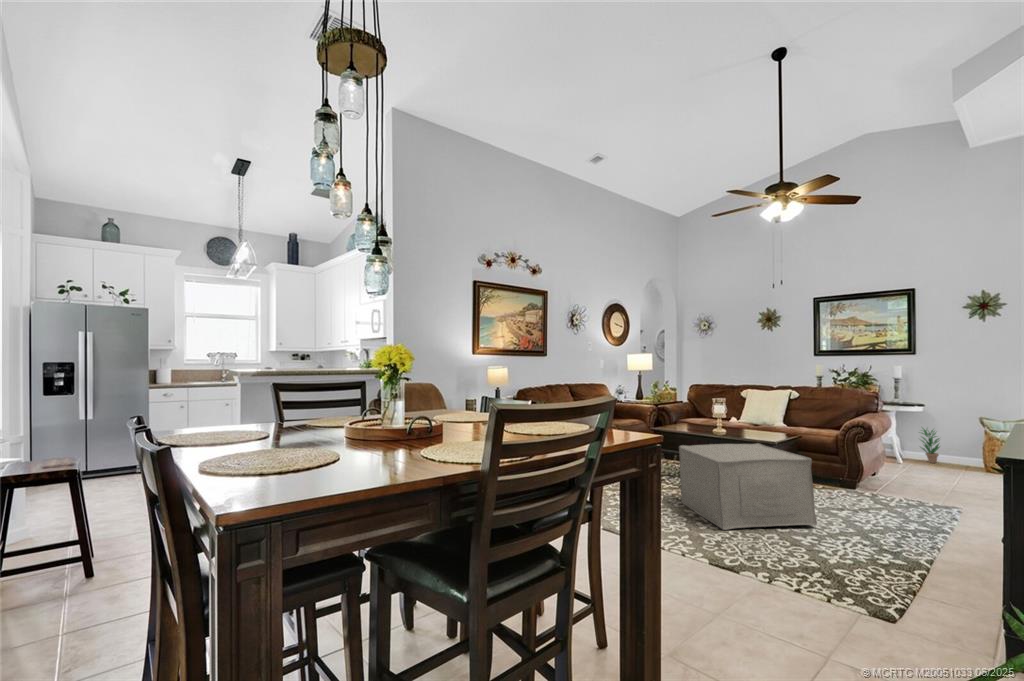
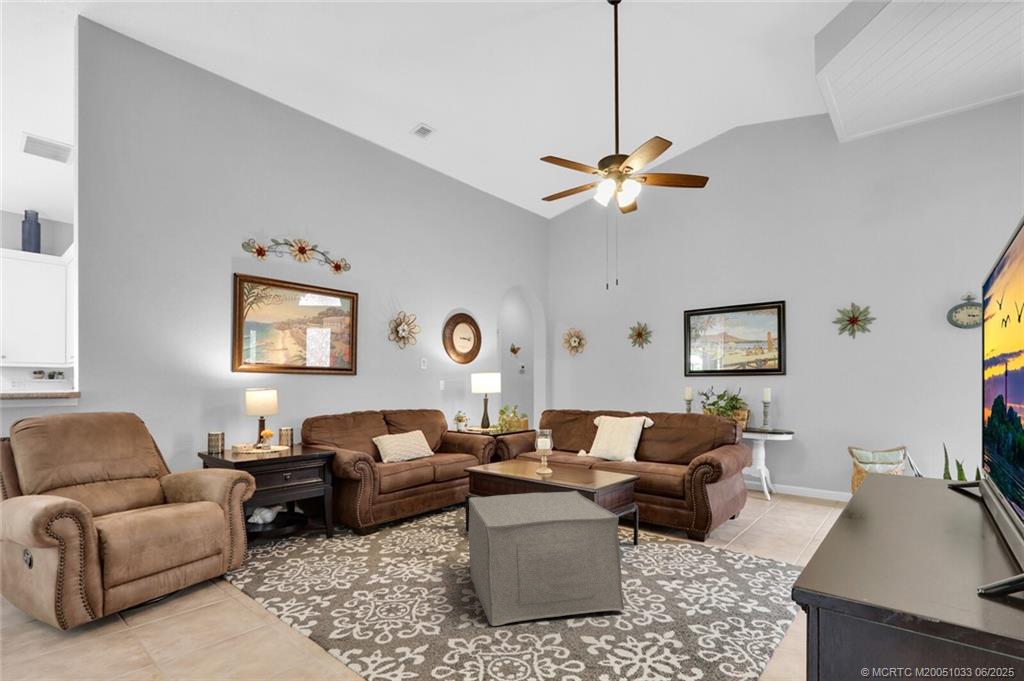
potted plant: present [921,428,940,463] -> none [788,458,813,501]

